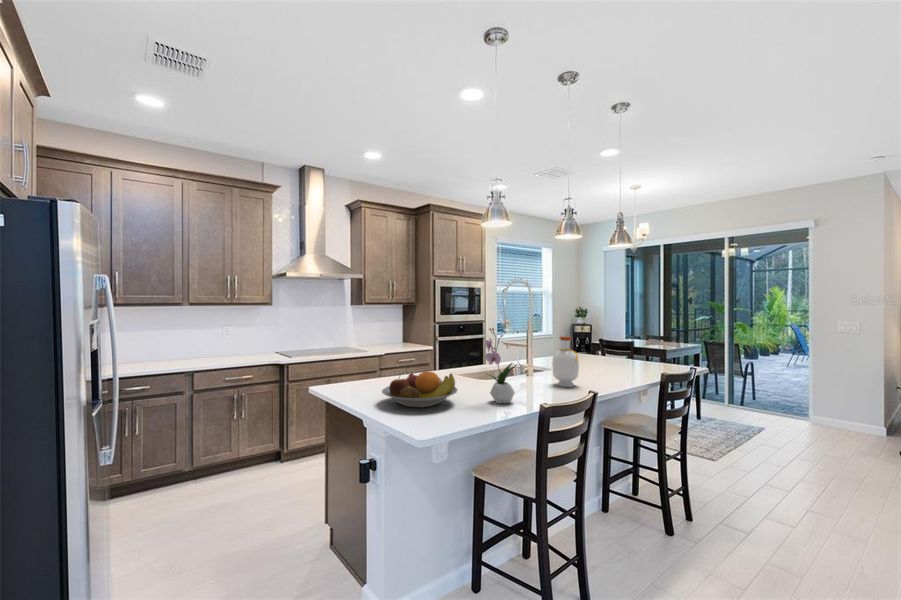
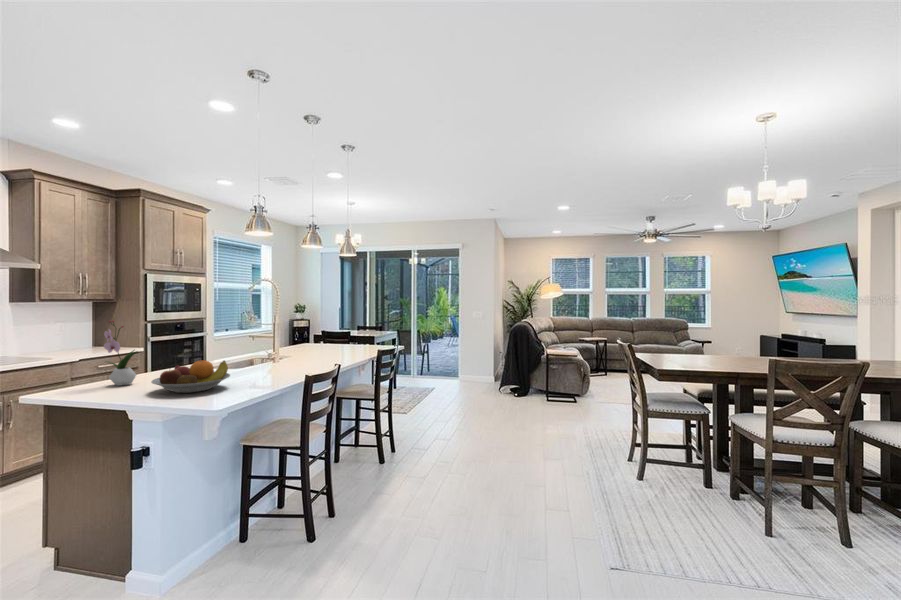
flower arrangement: present [485,328,516,403] -> present [104,320,137,386]
bottle: present [552,337,579,387] -> none [300,327,321,367]

